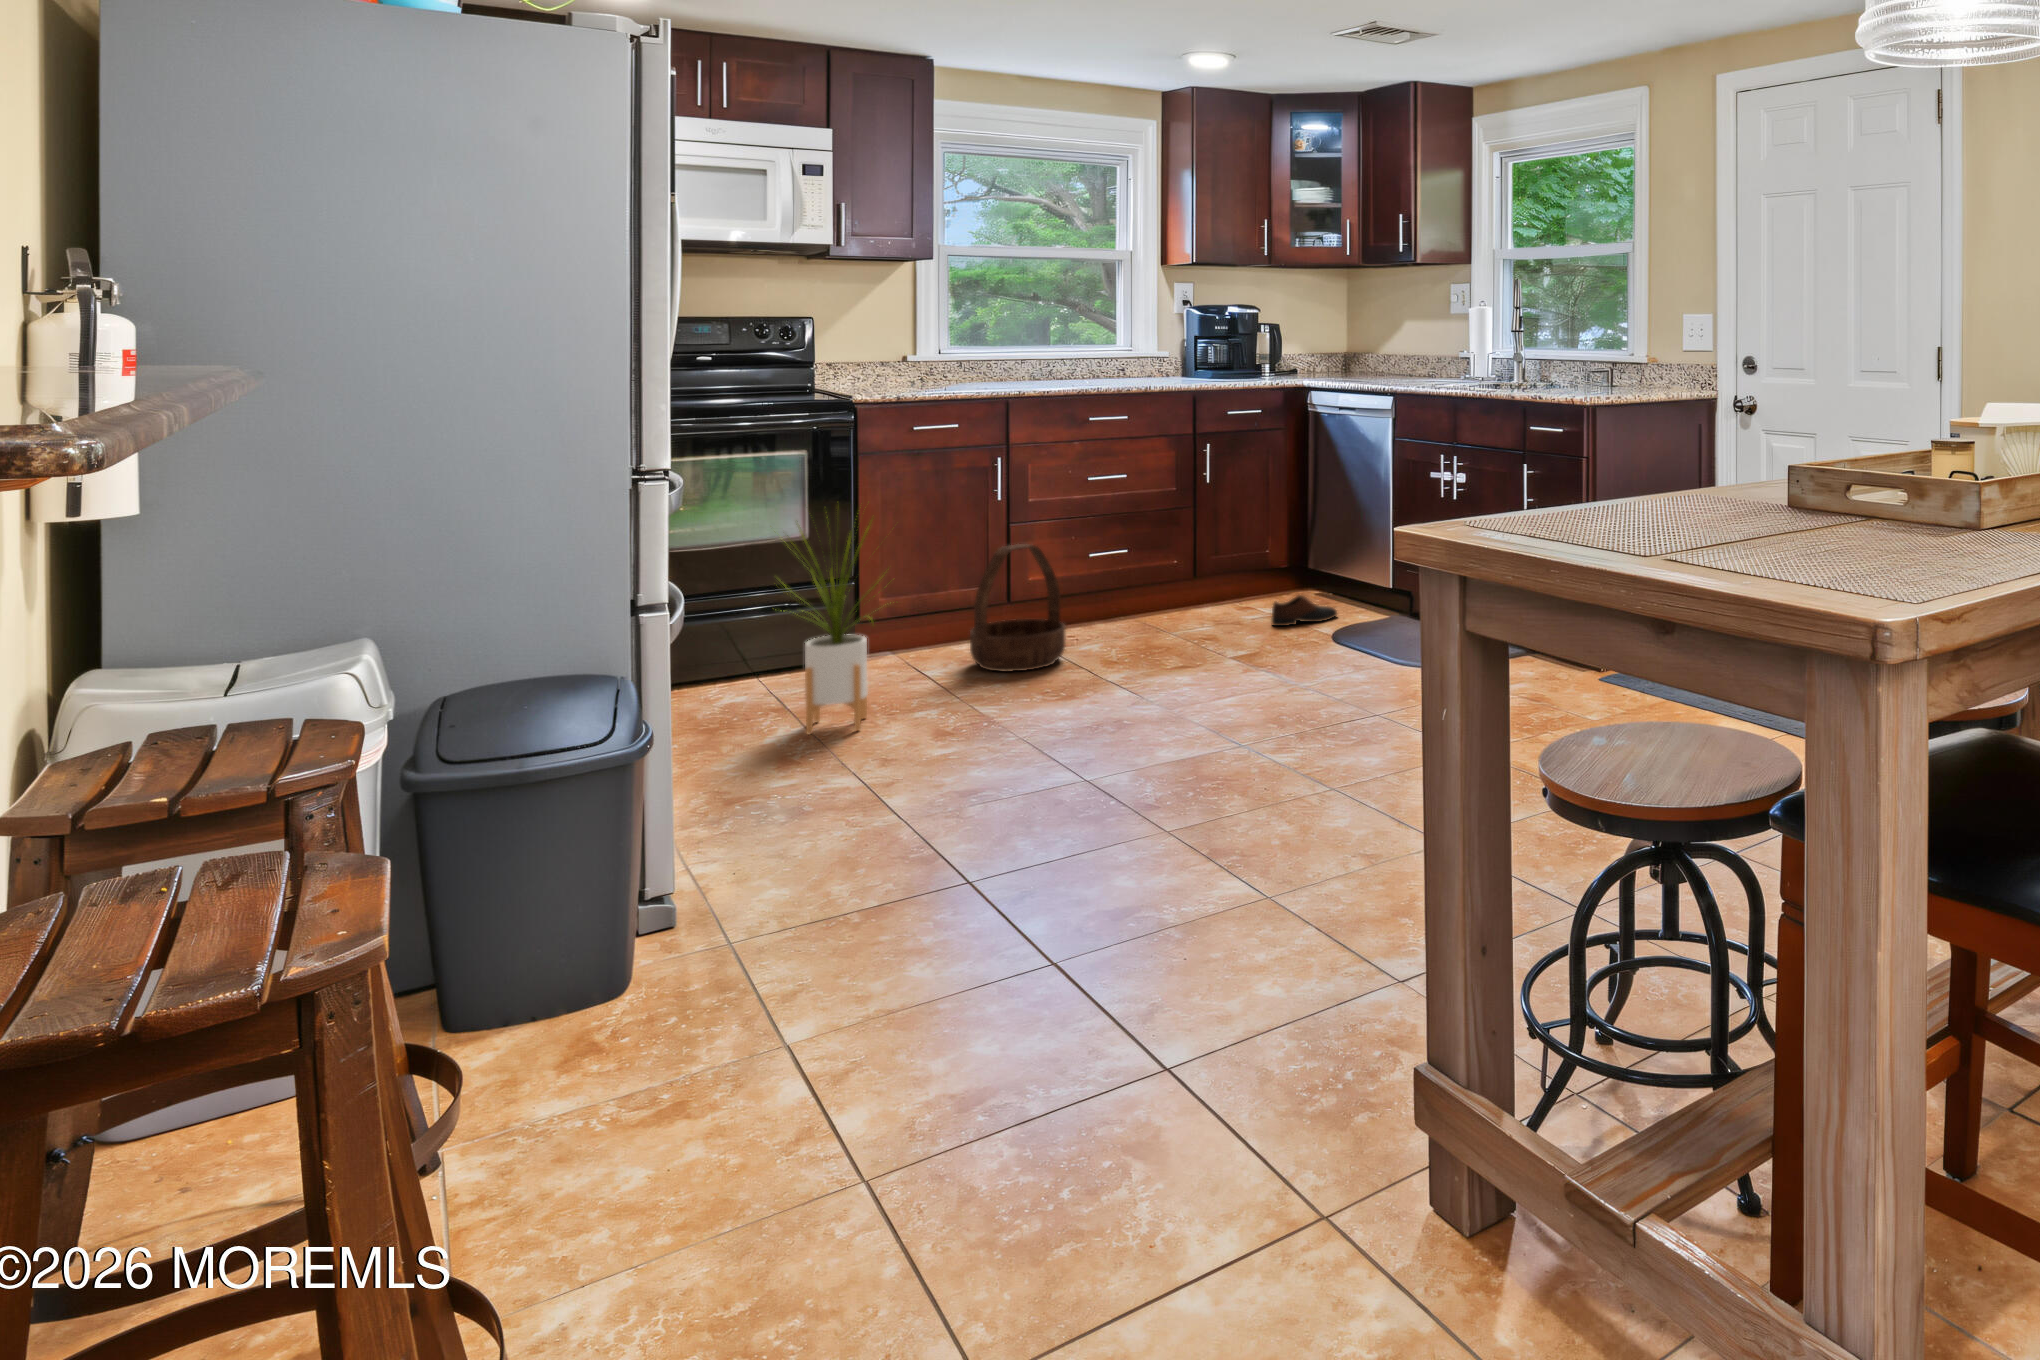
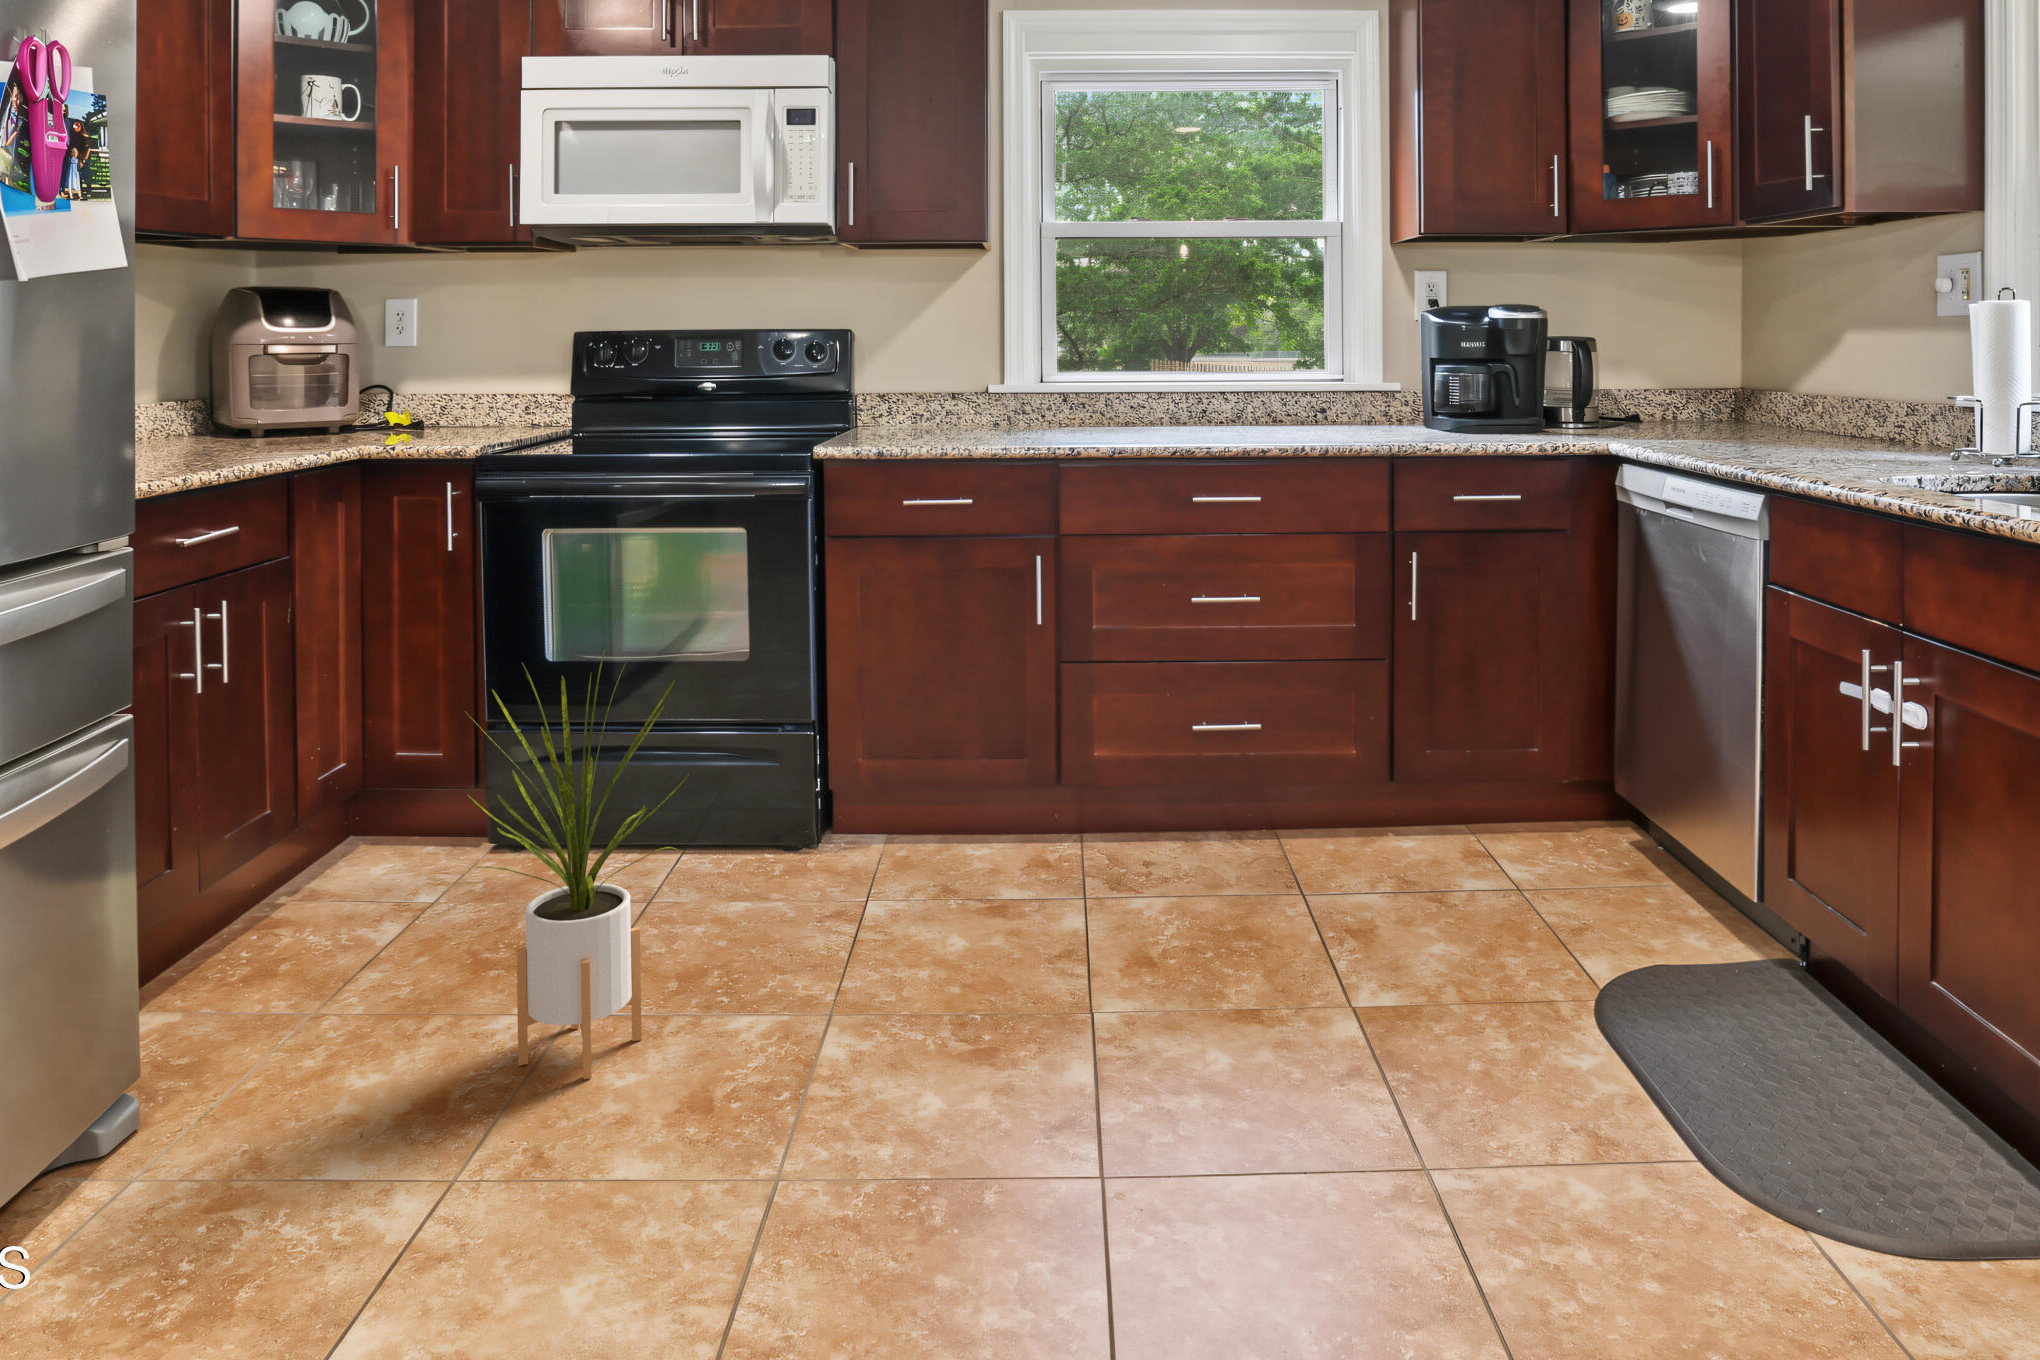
basket: present [970,544,1066,672] -> none [917,725,1076,961]
shoe: present [1272,595,1337,626] -> none [1491,872,1637,937]

